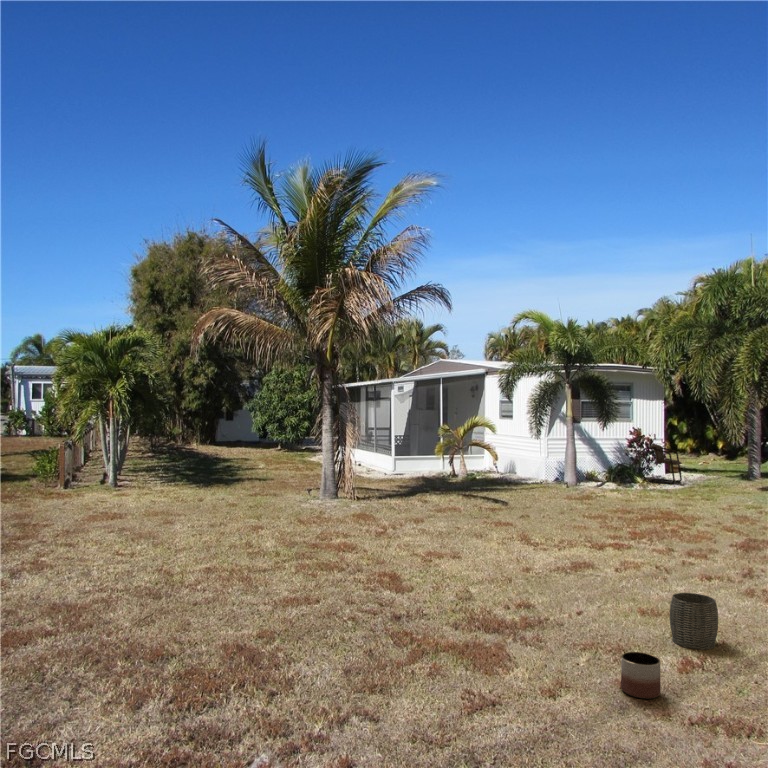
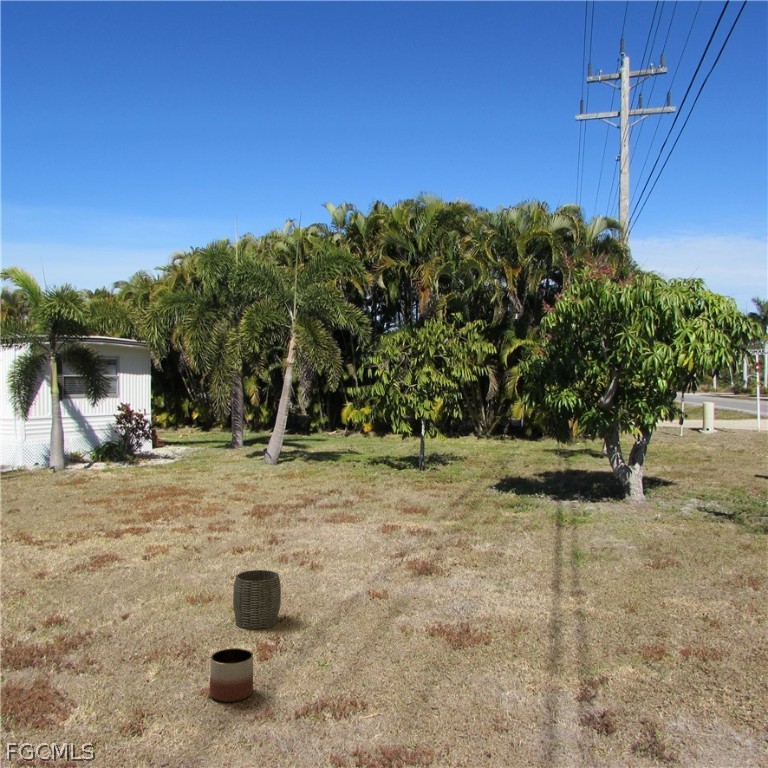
chair: present [649,445,682,485] -> none [138,419,172,460]

